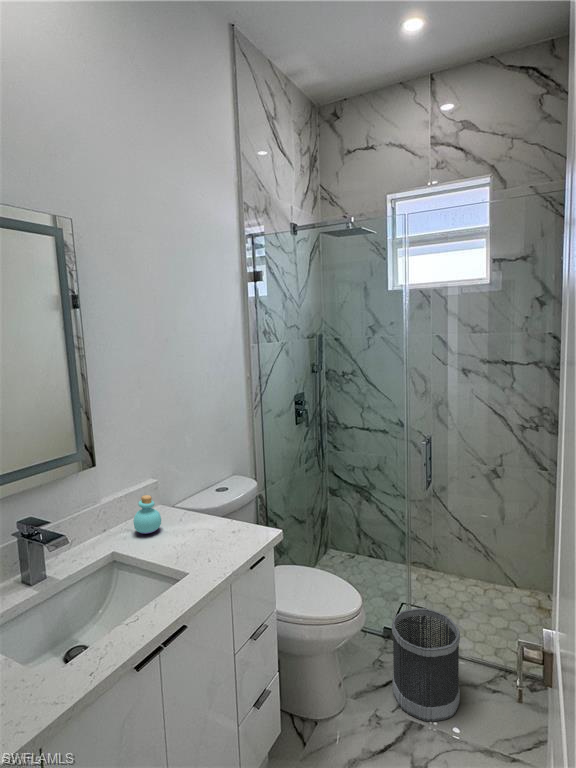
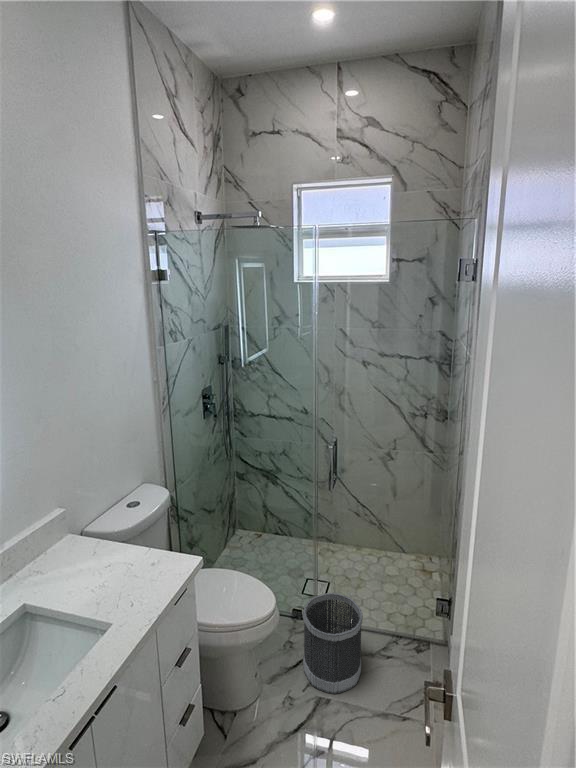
perfume bottle: present [133,495,161,534] -> none [40,536,73,577]

